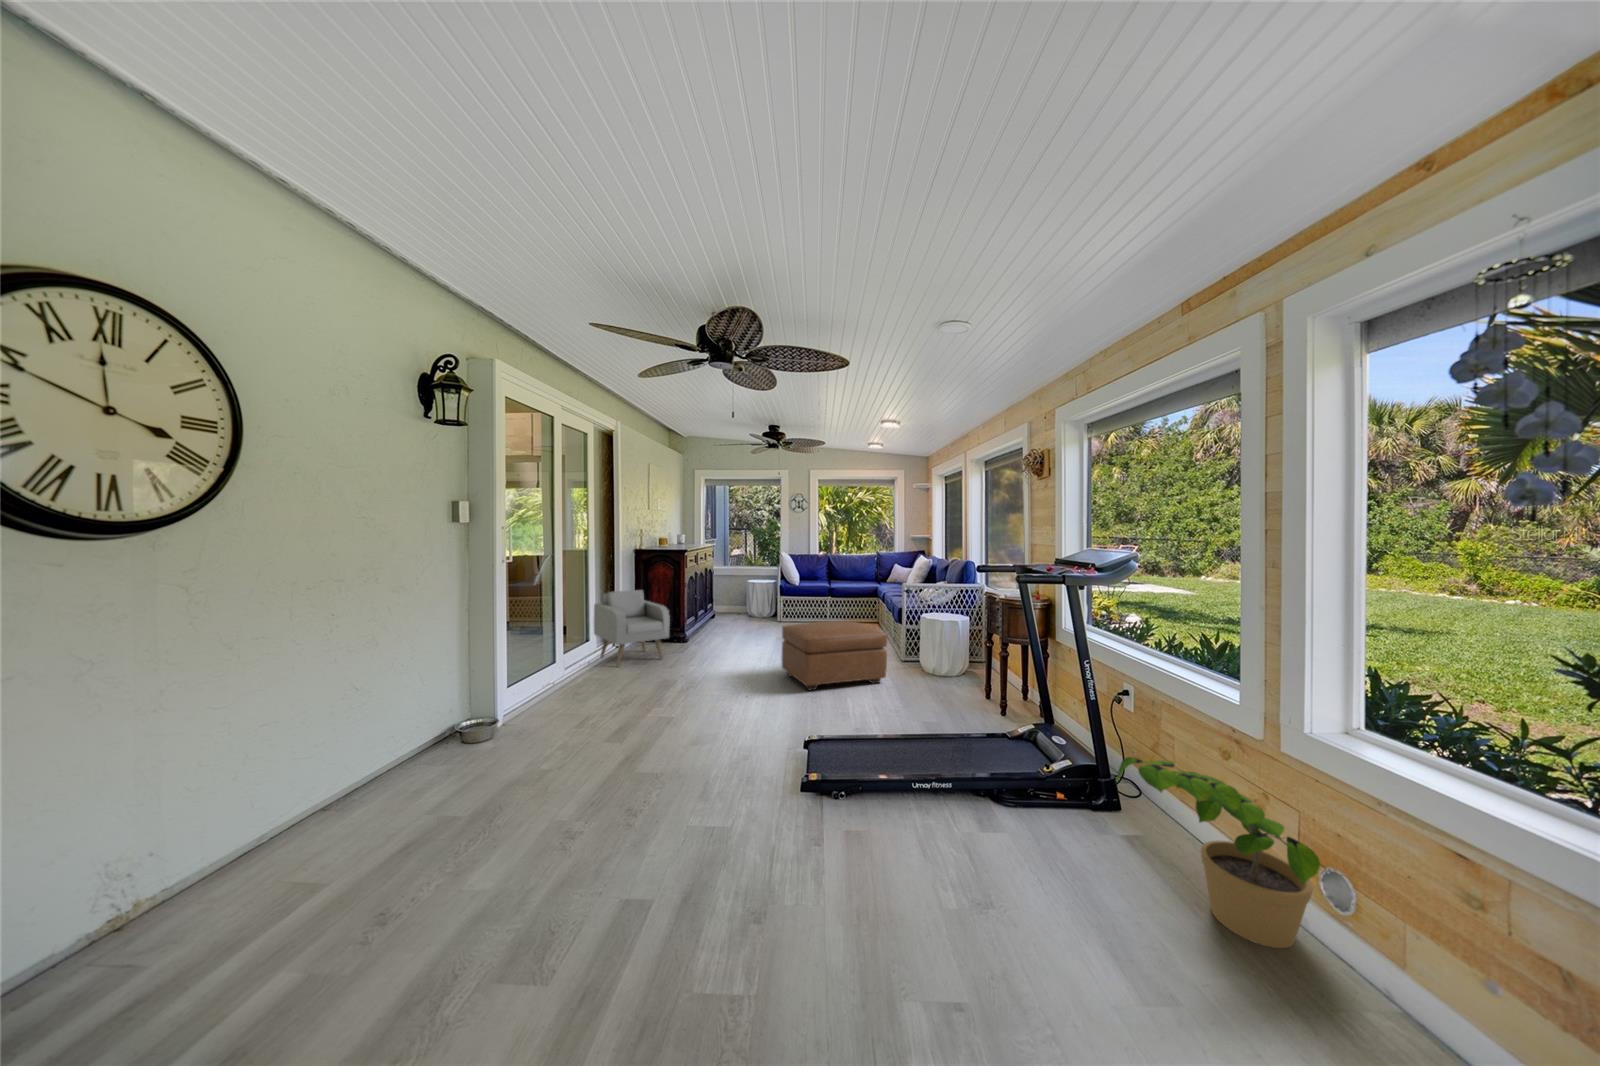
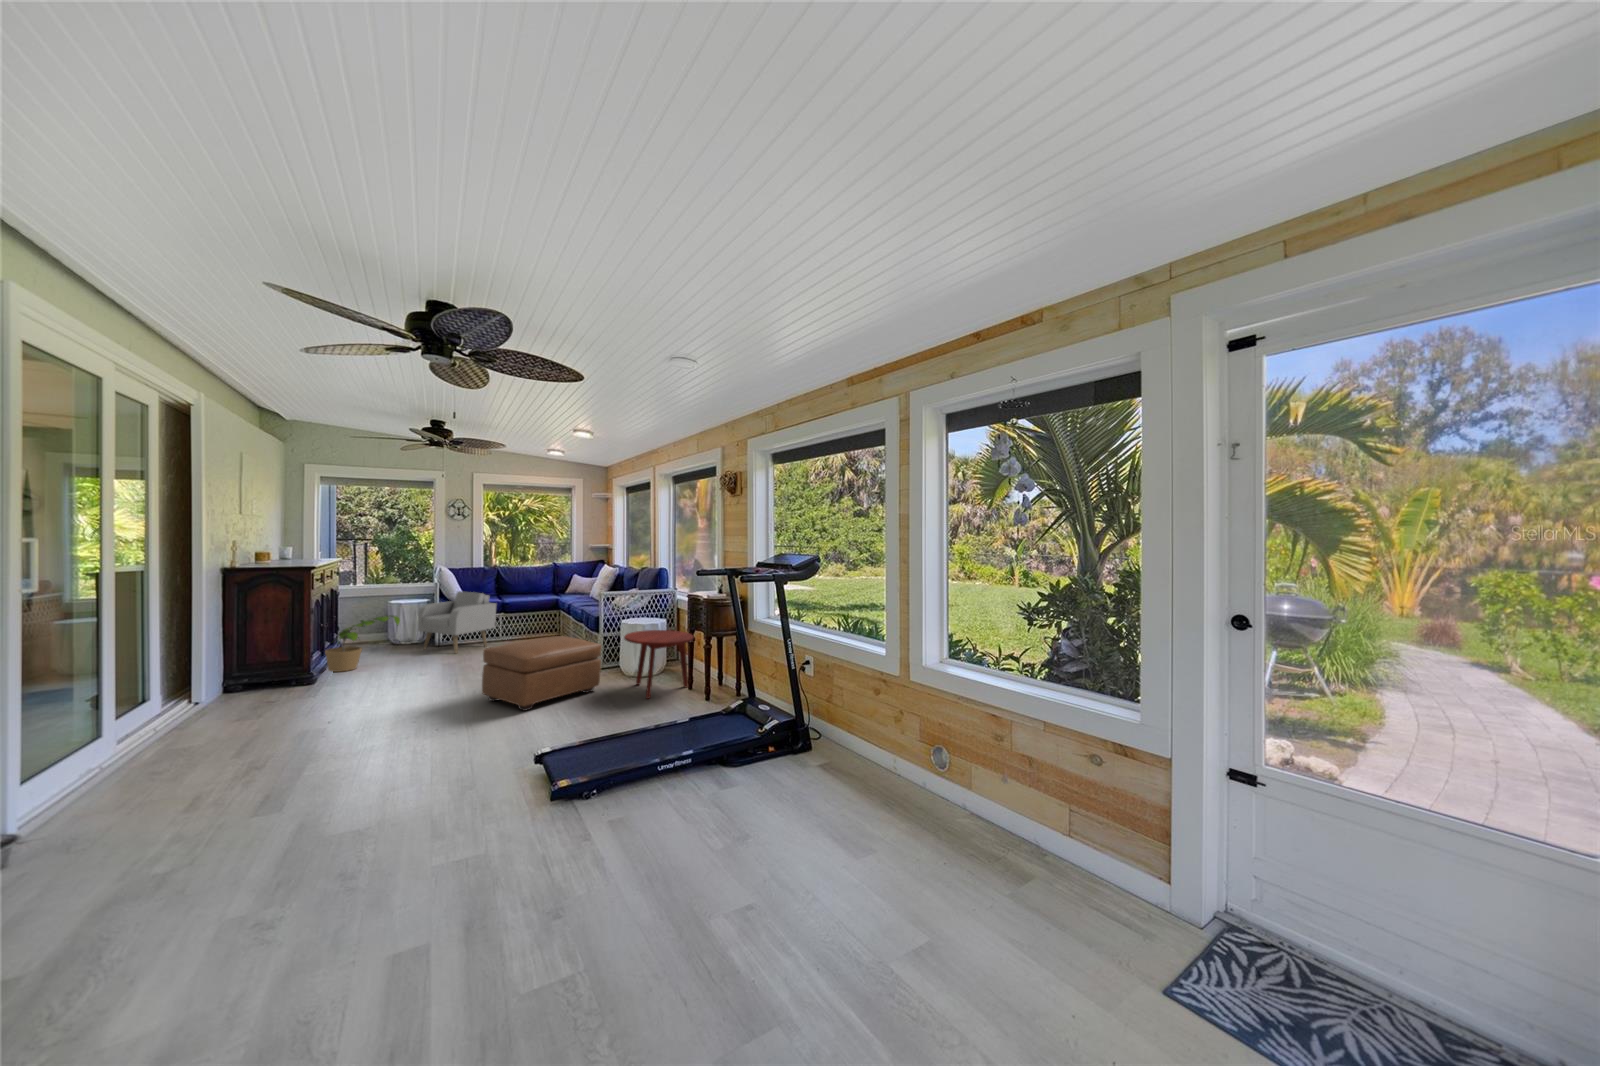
armchair: present [594,590,670,667] -> present [418,591,496,654]
side table: none [909,624,989,701] -> present [624,630,694,699]
potted plant: present [1116,757,1320,948] -> present [325,616,400,672]

